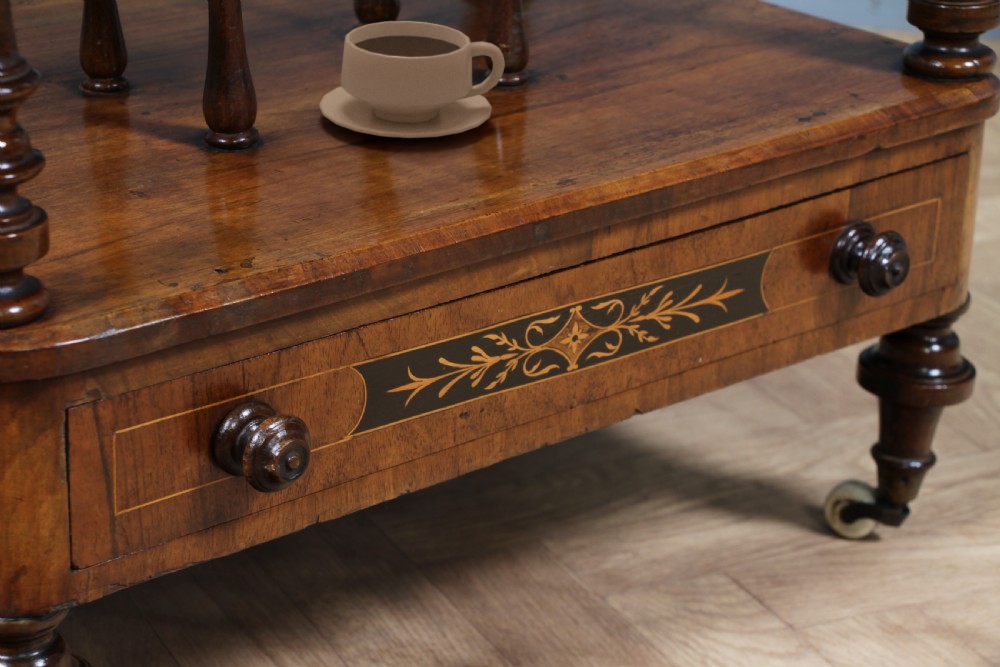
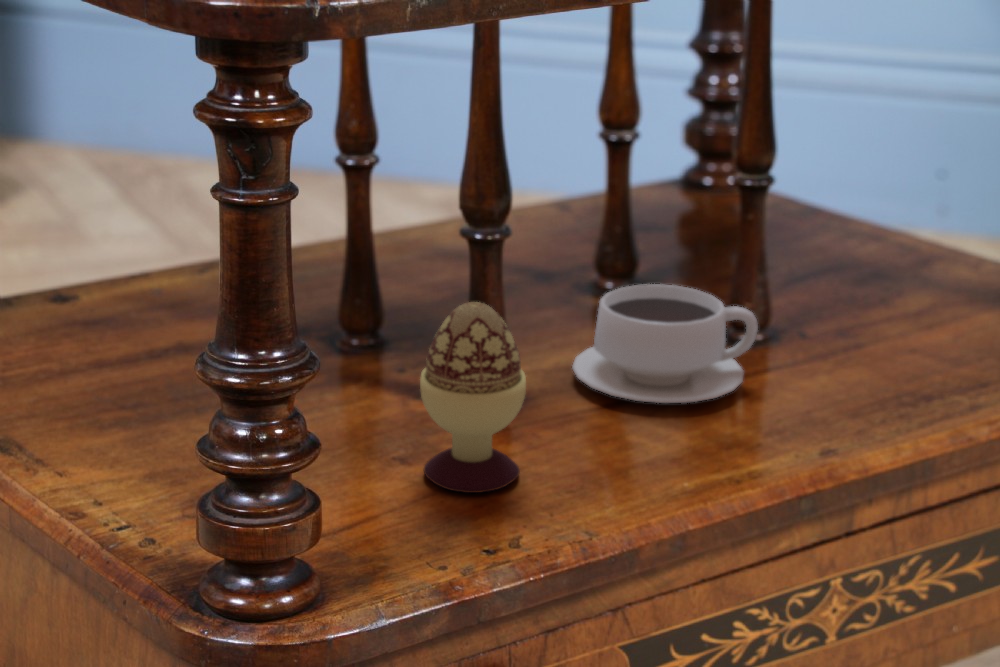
decorative egg: none [153,30,260,220] -> present [420,302,526,493]

